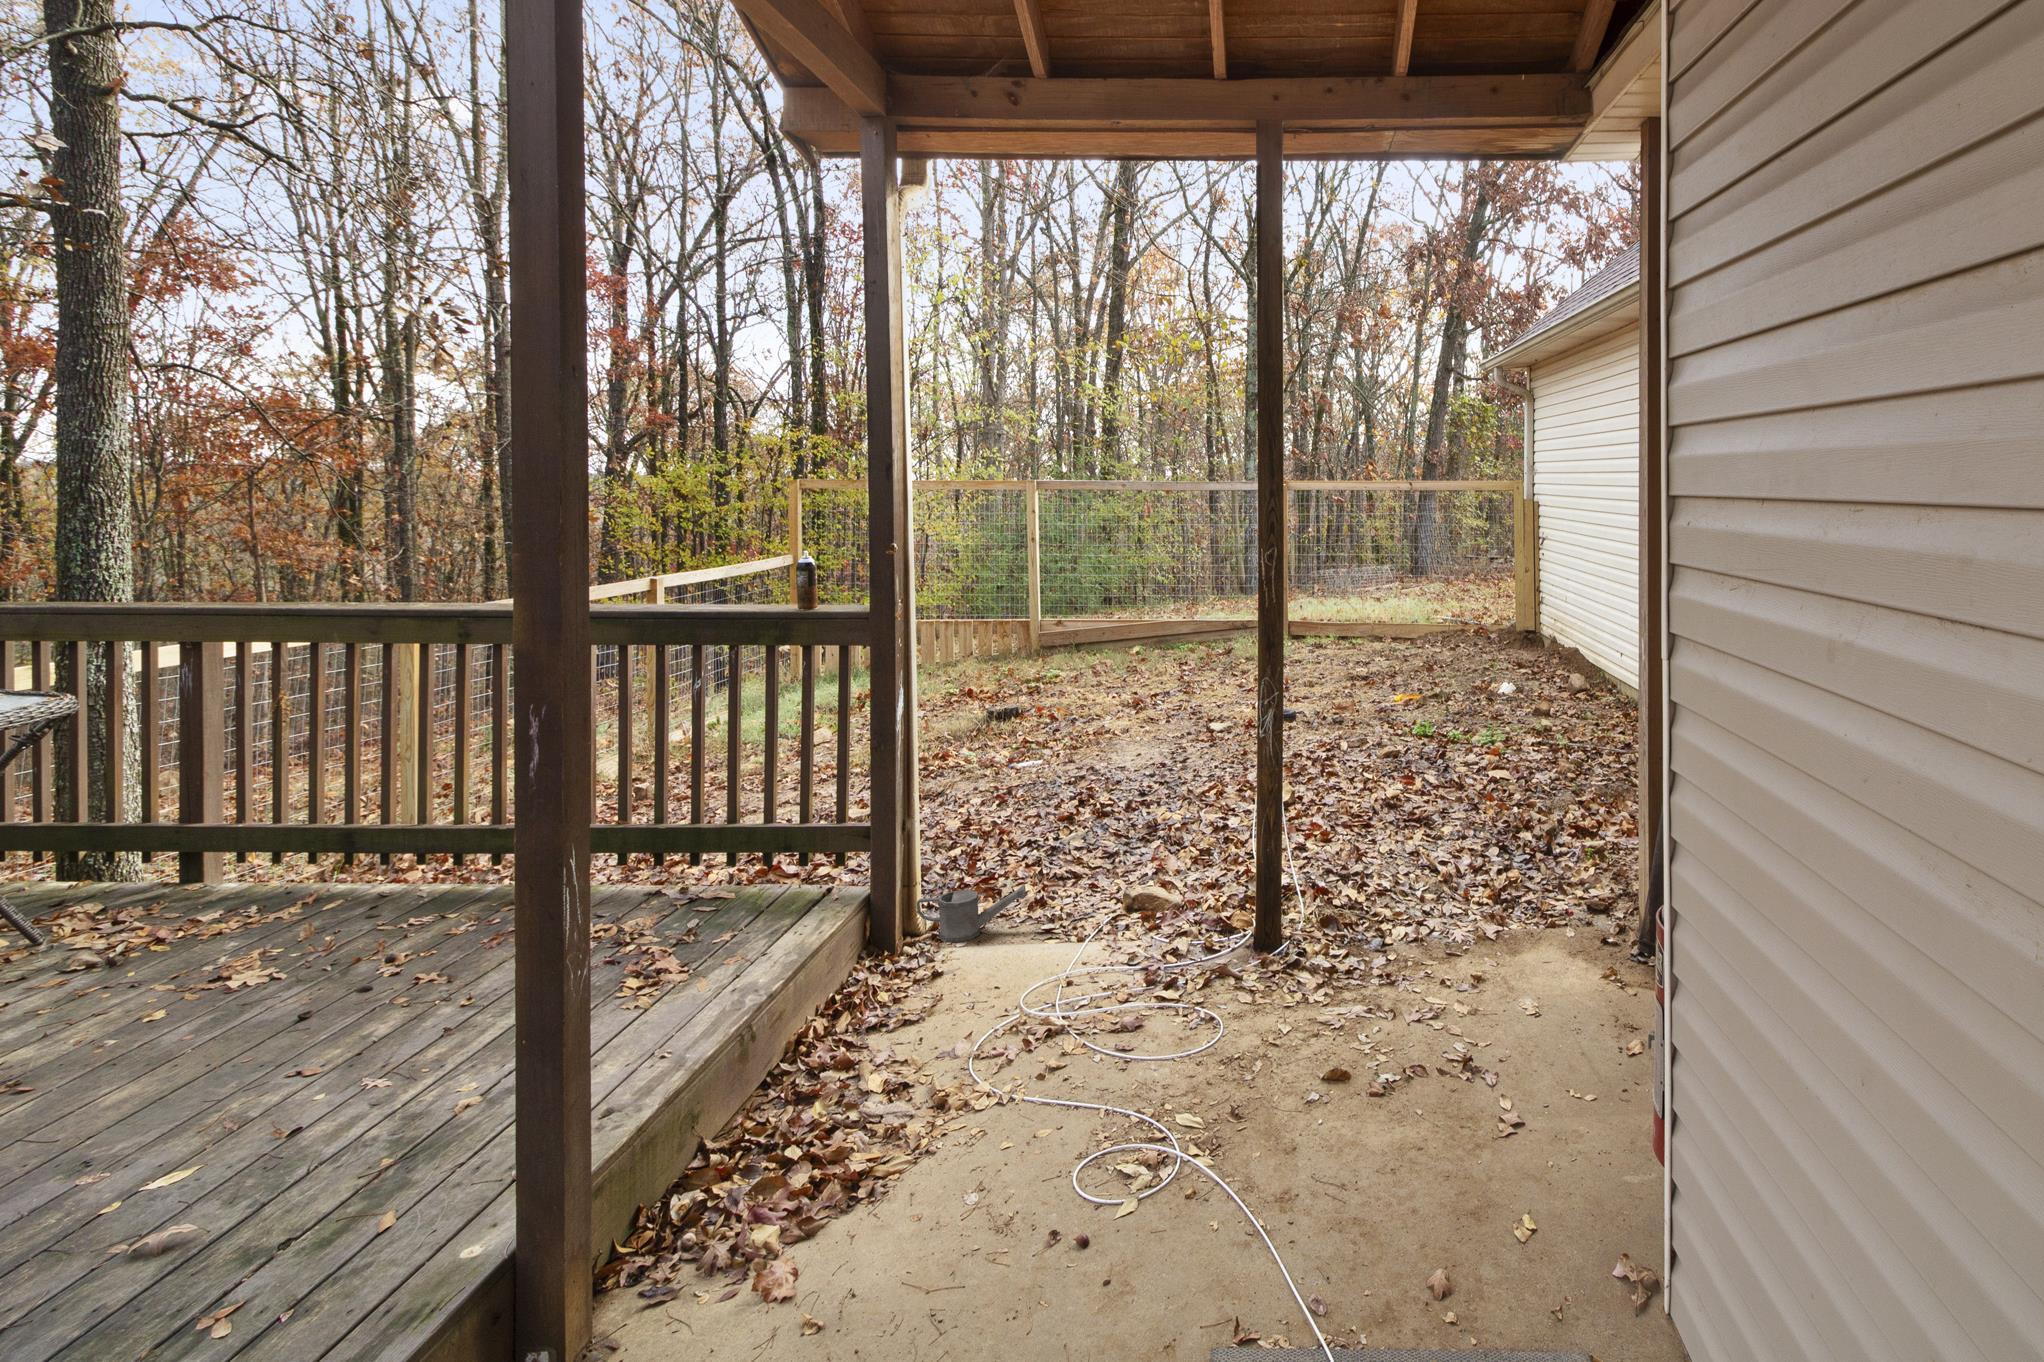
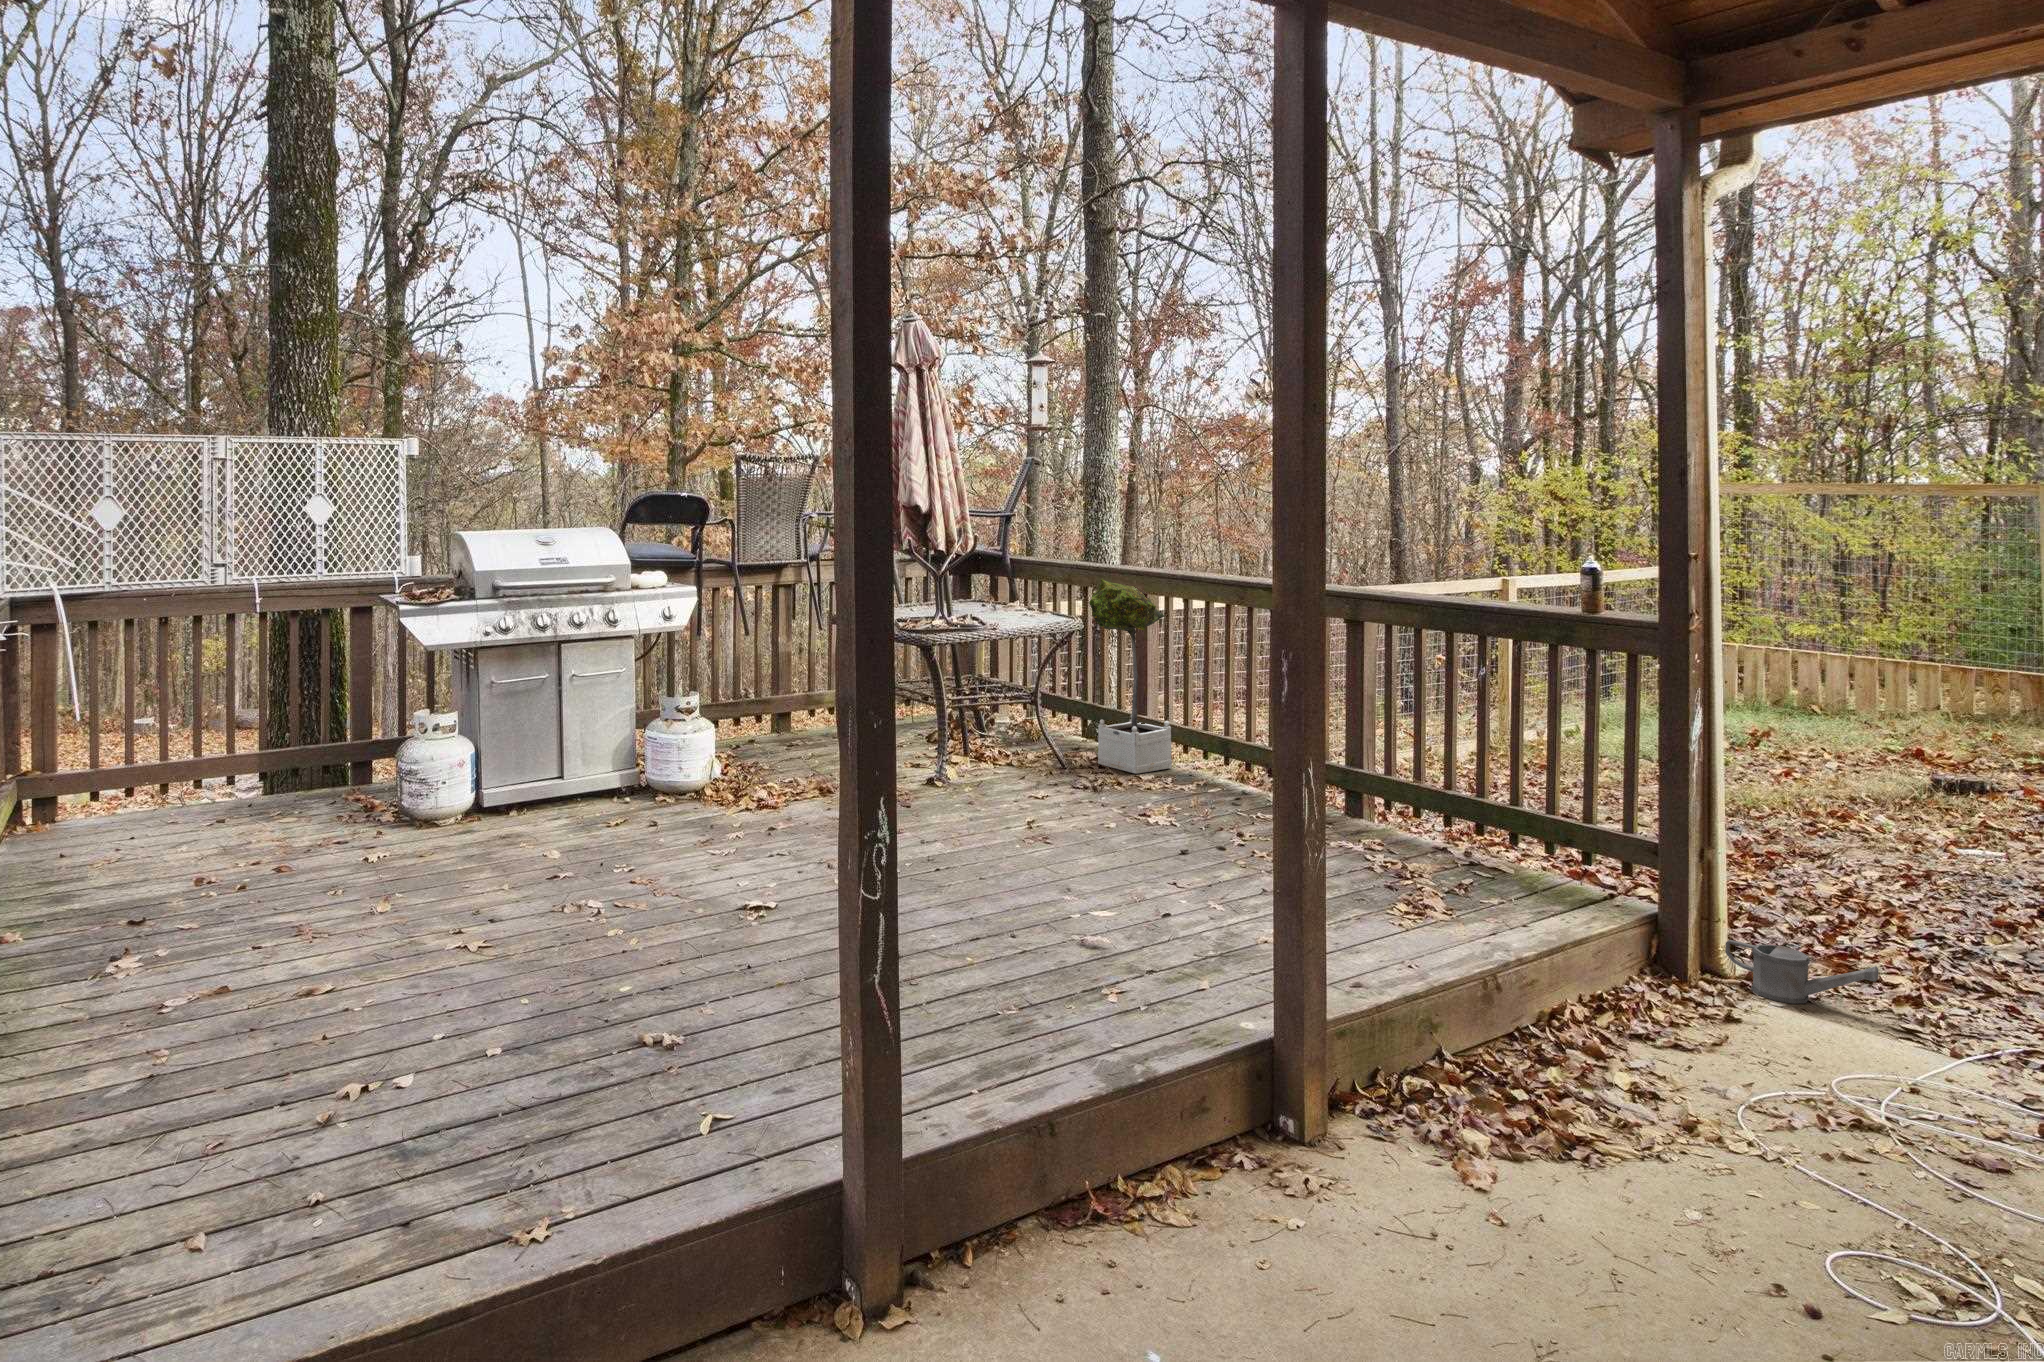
potted tree: none [76,639,253,918] -> present [1089,579,1172,774]

